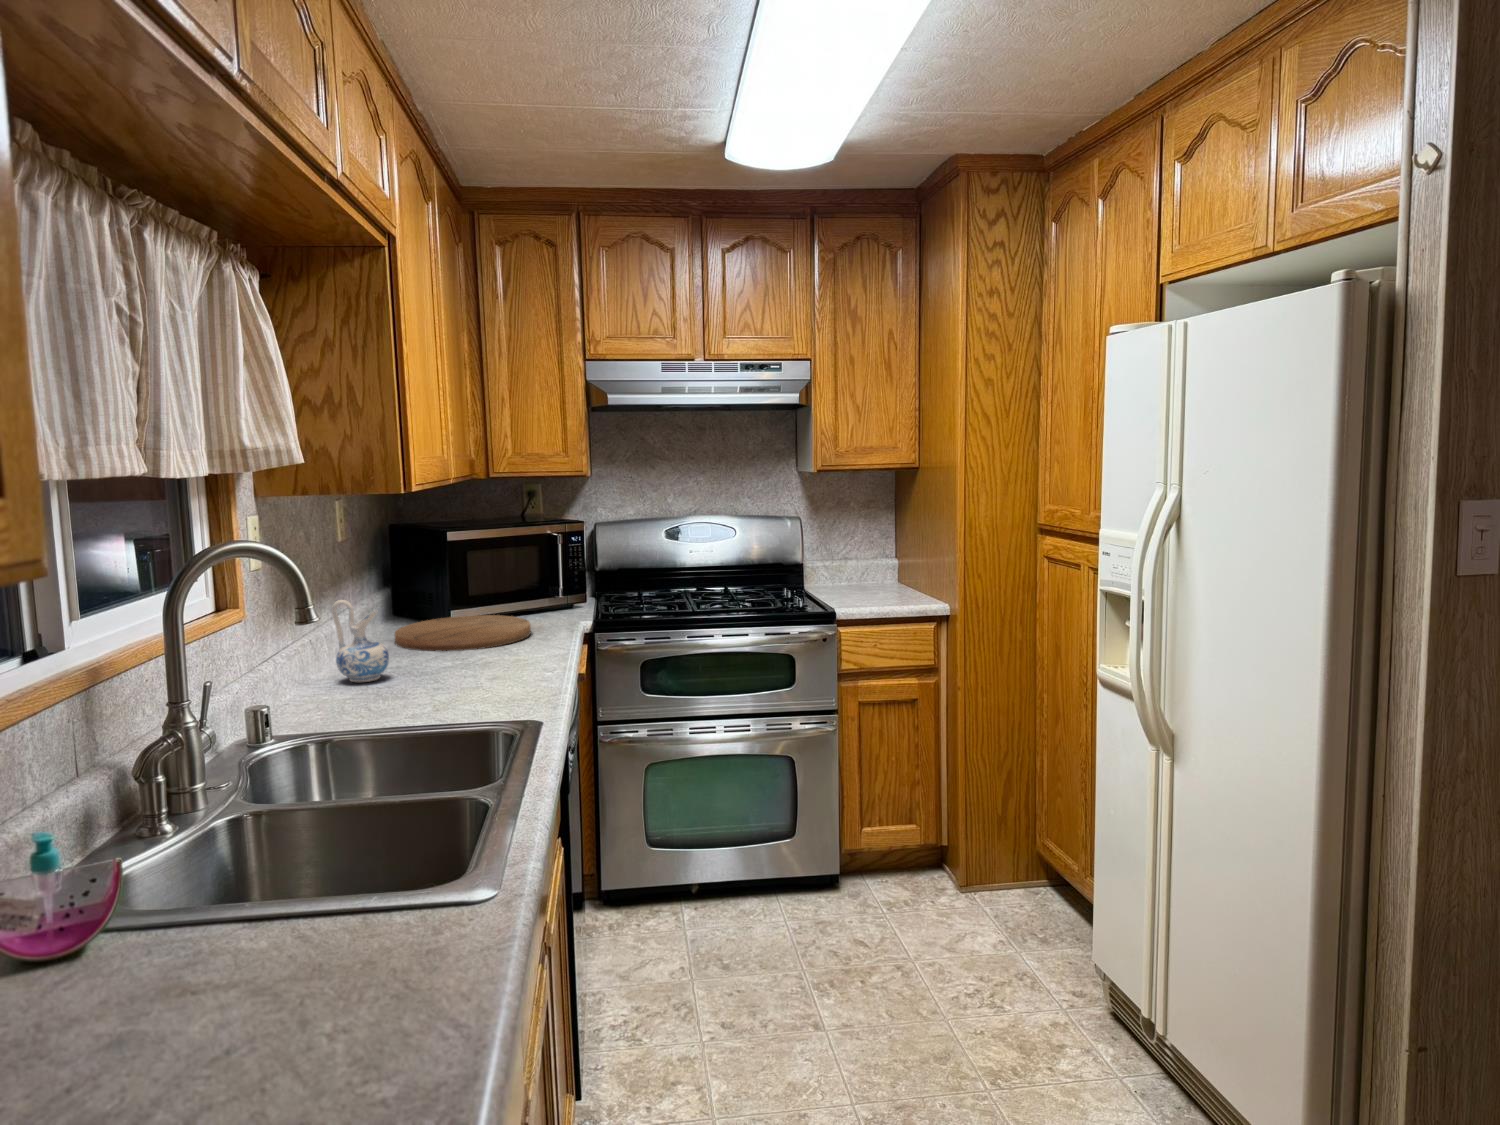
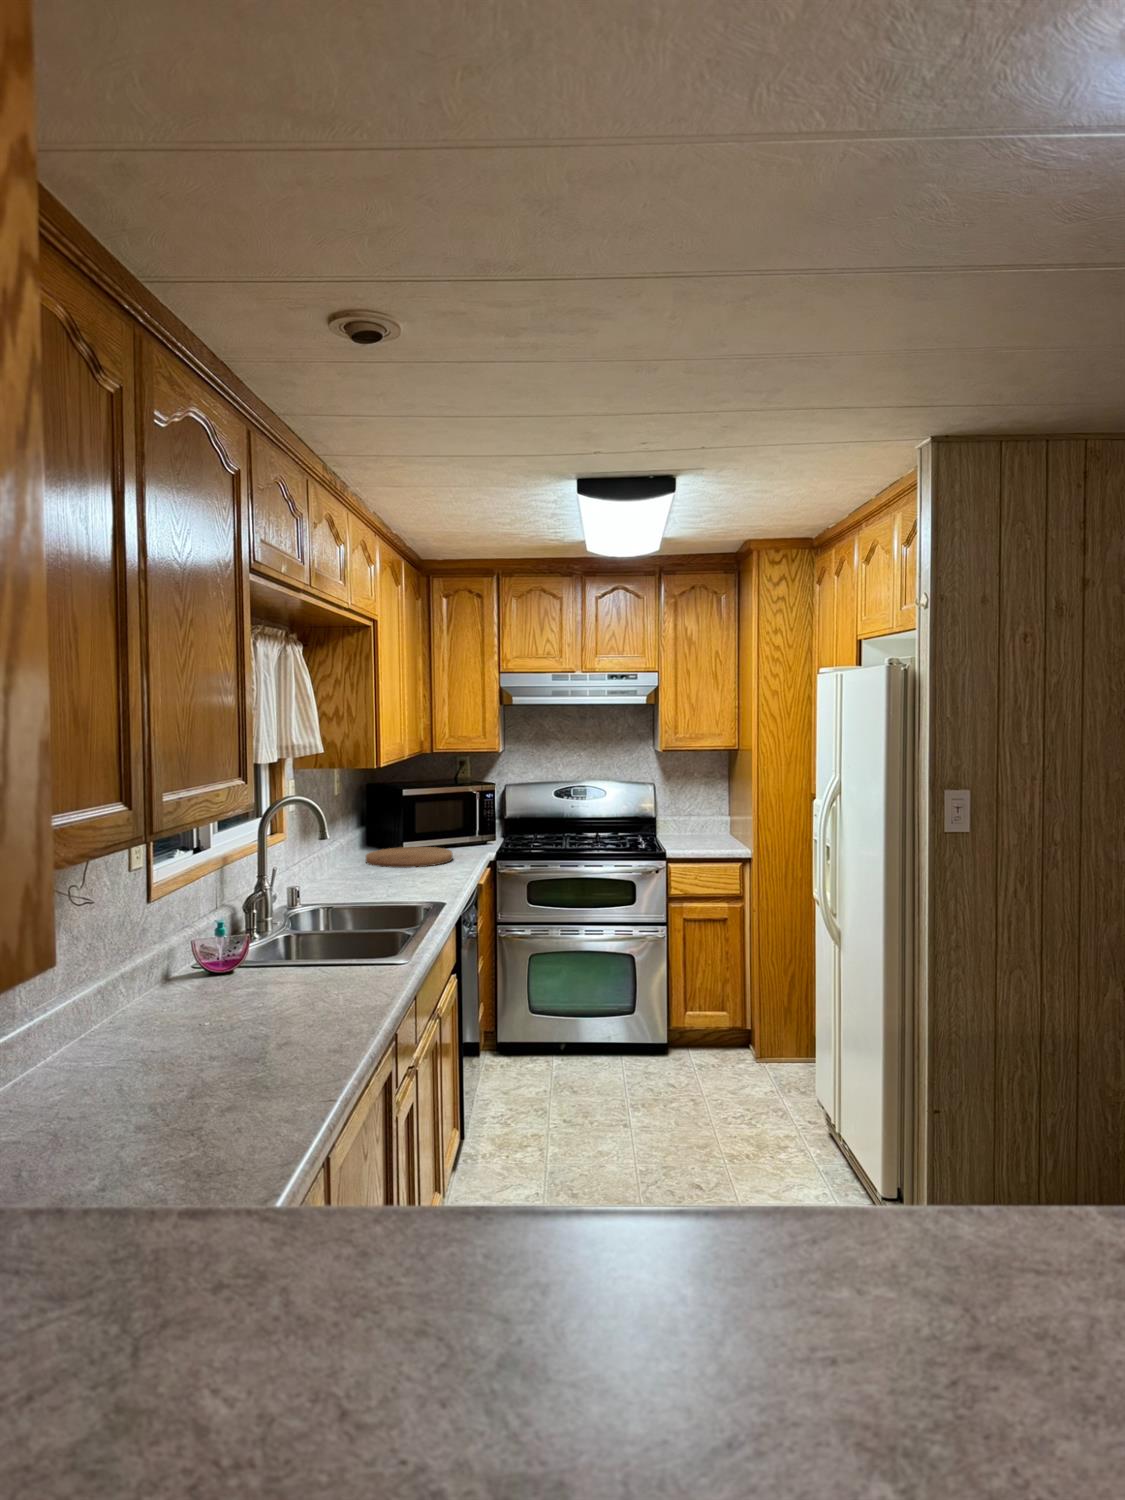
ceramic pitcher: present [332,600,389,682] -> none [331,831,363,882]

